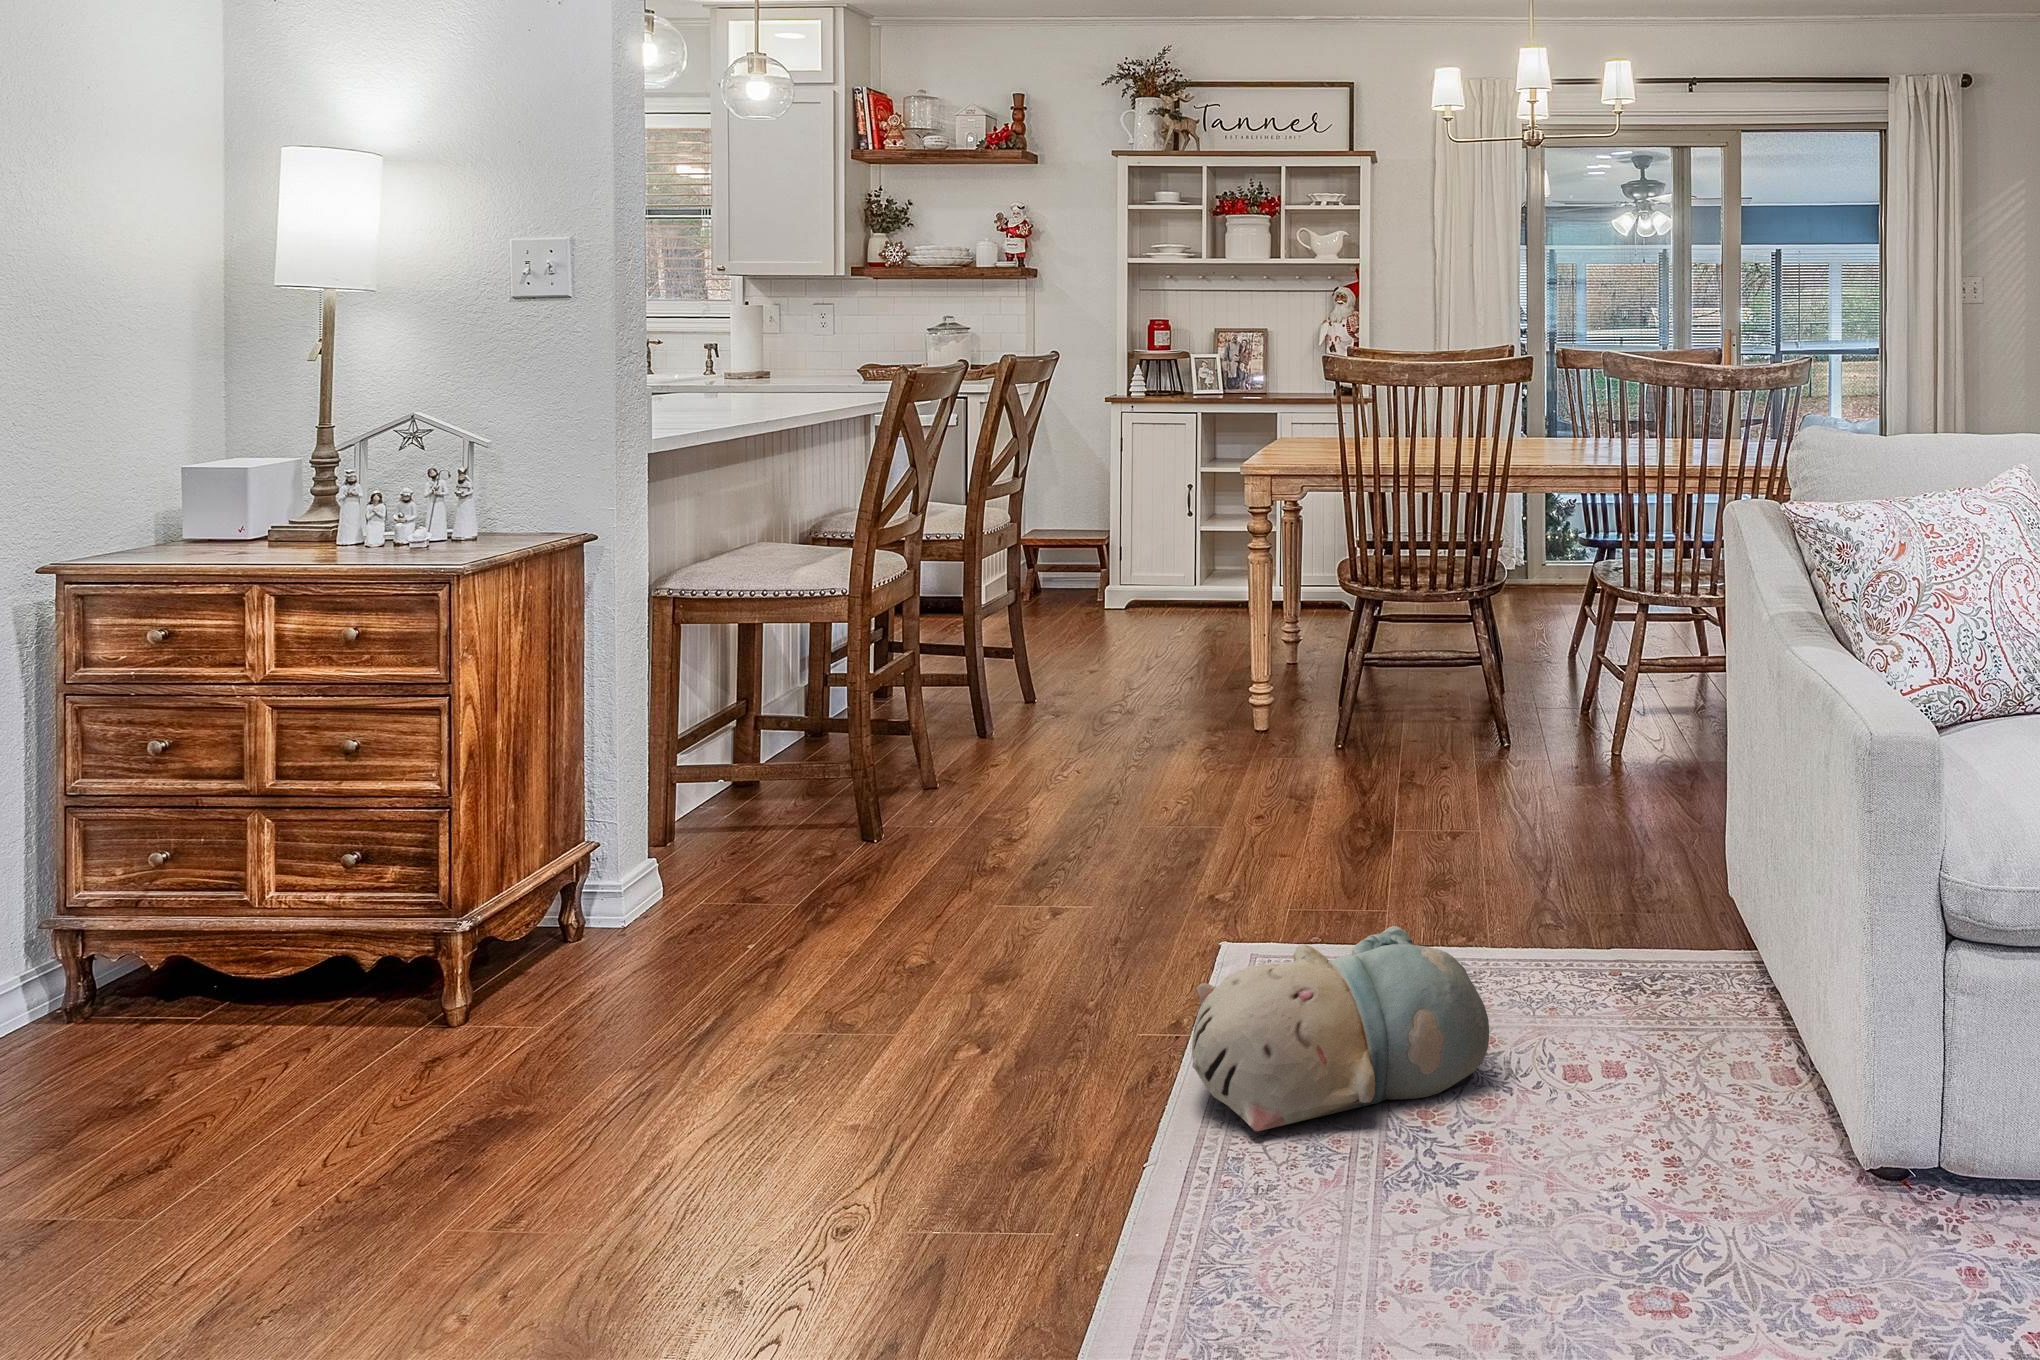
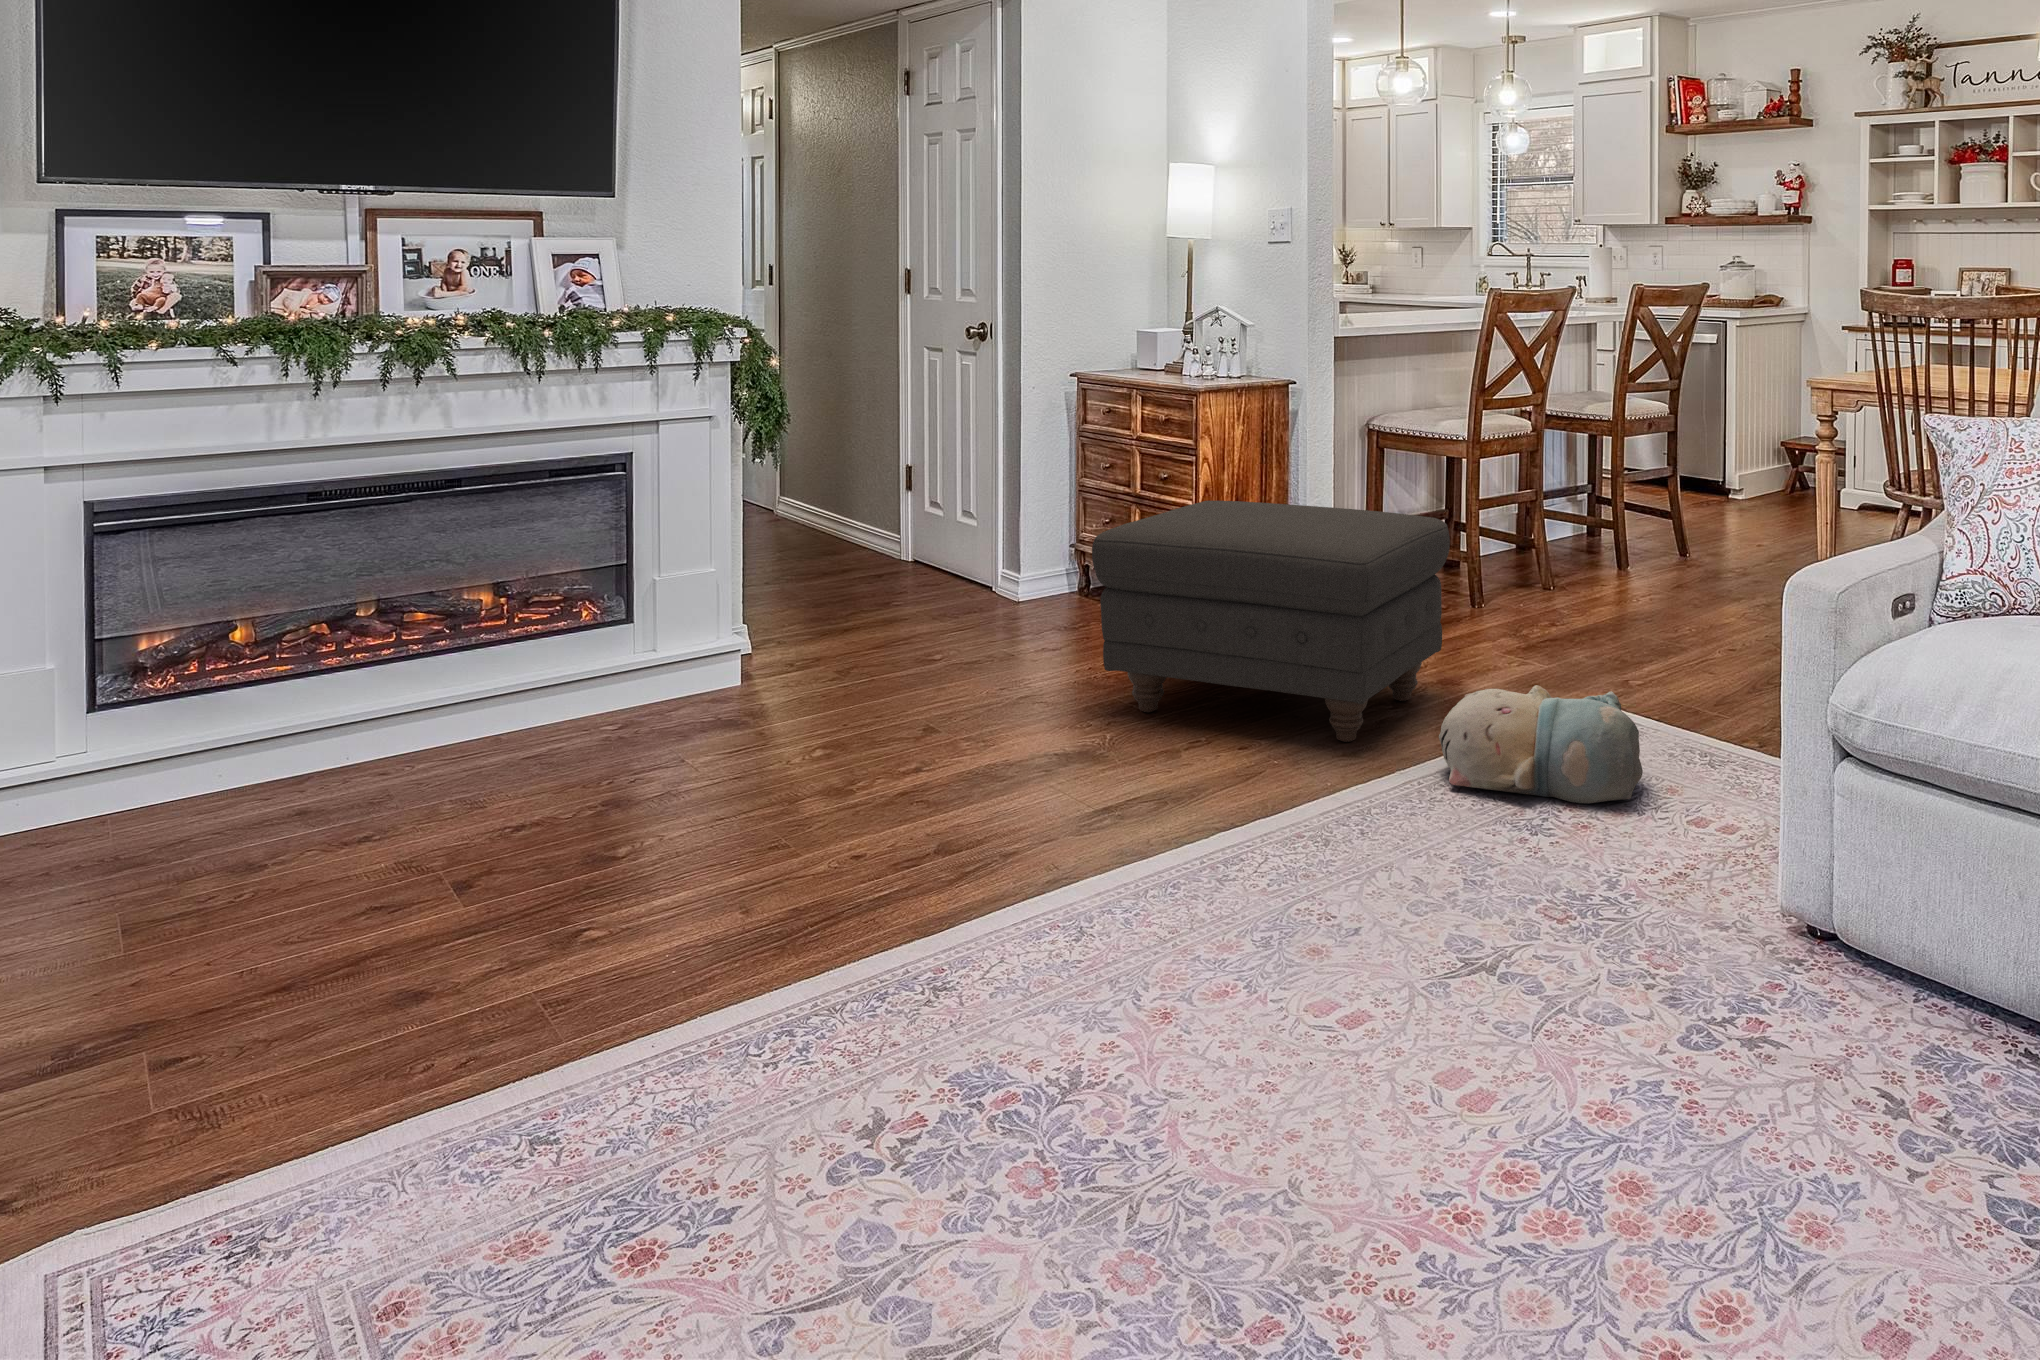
ottoman: none [482,729,1070,1188] -> present [1092,501,1450,742]

